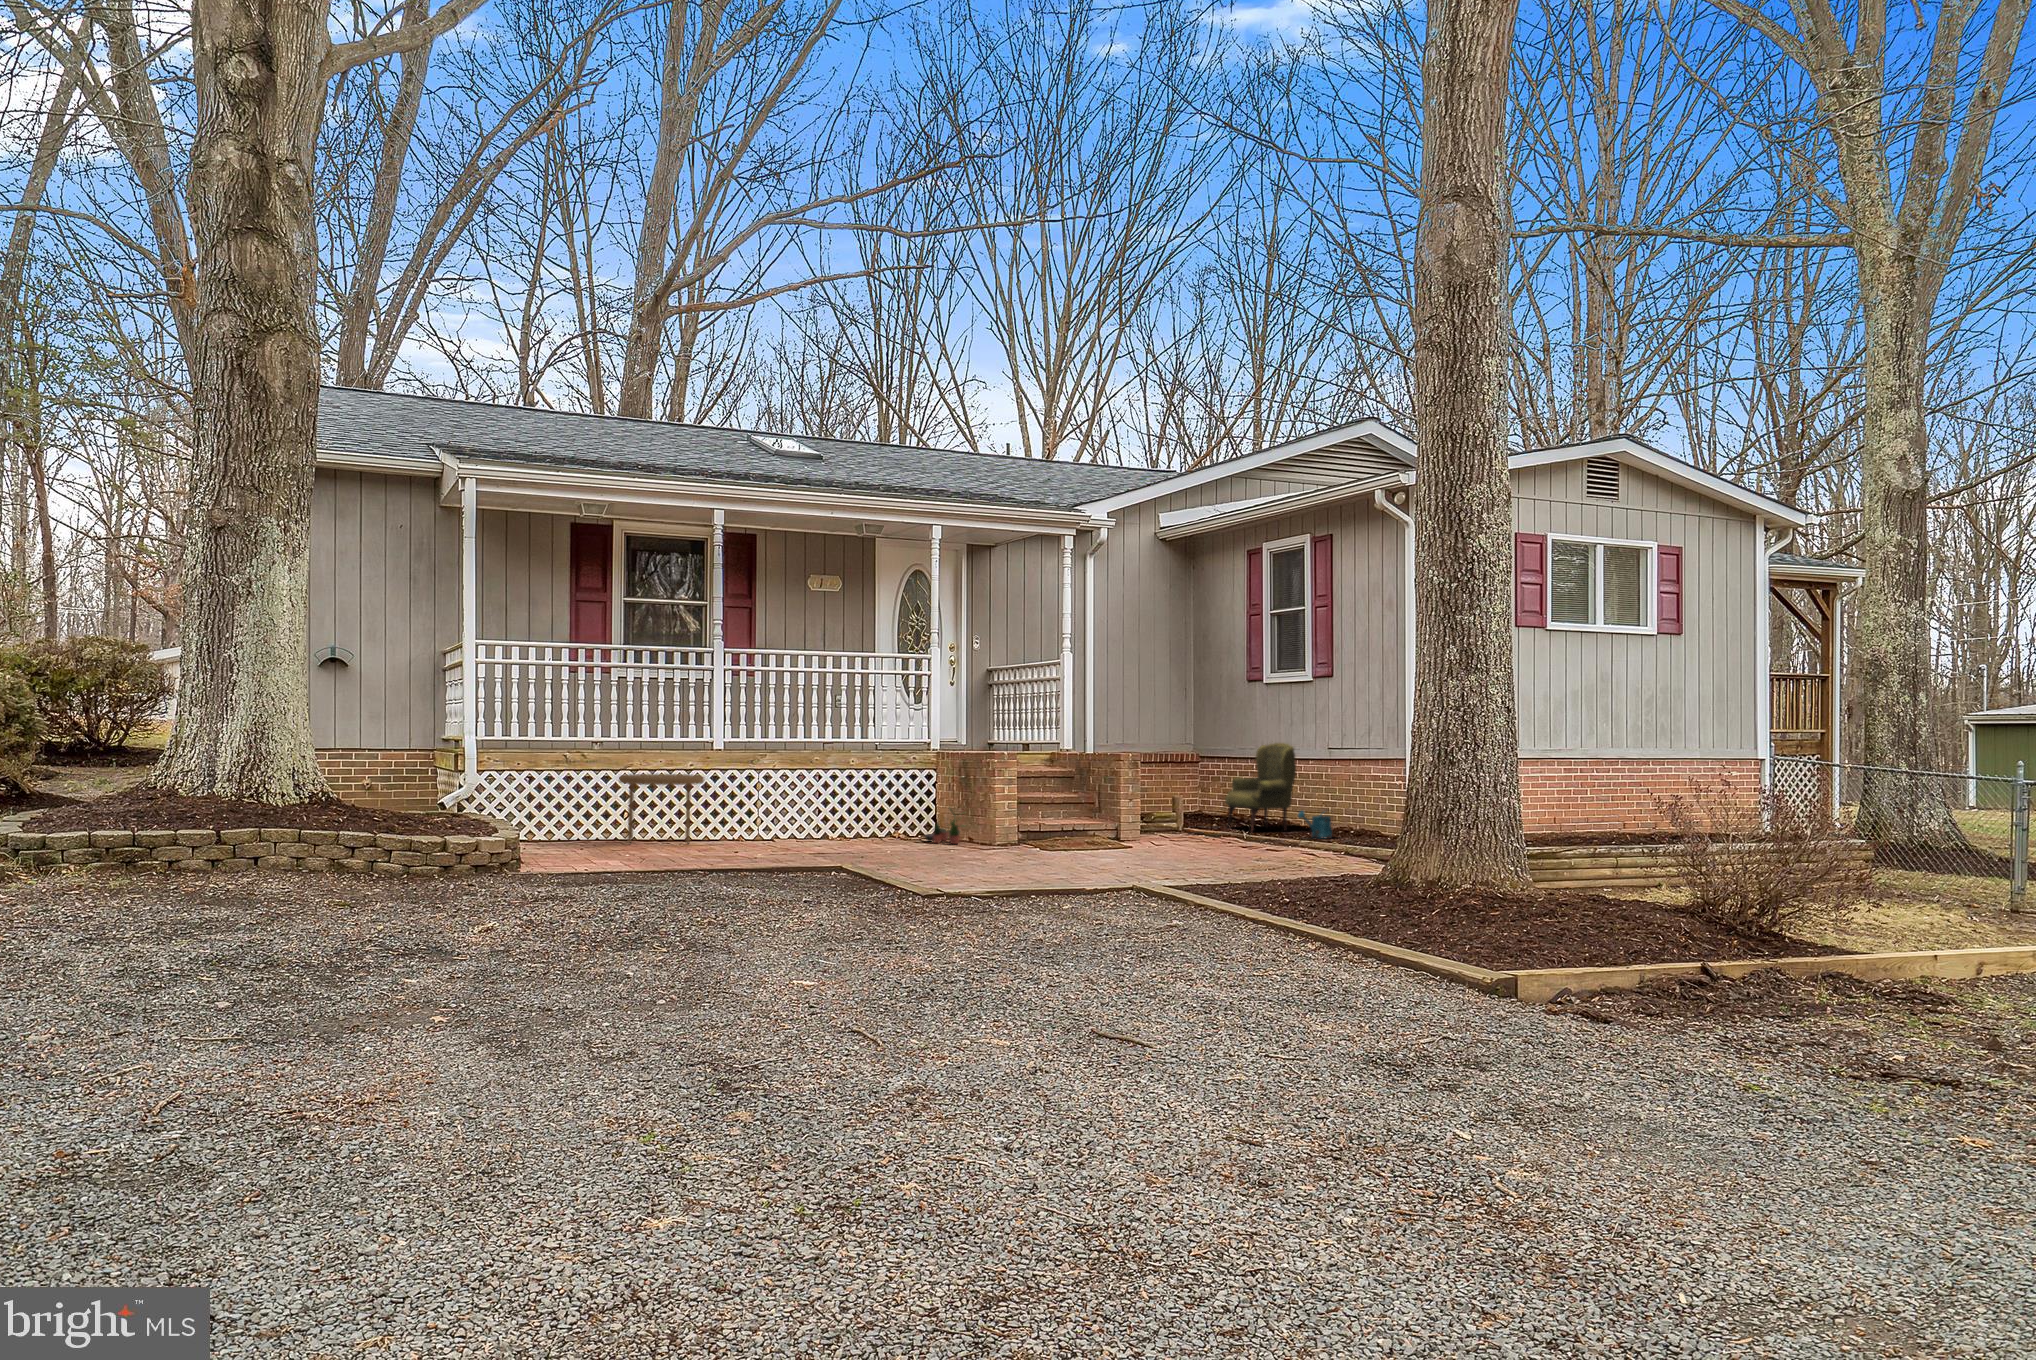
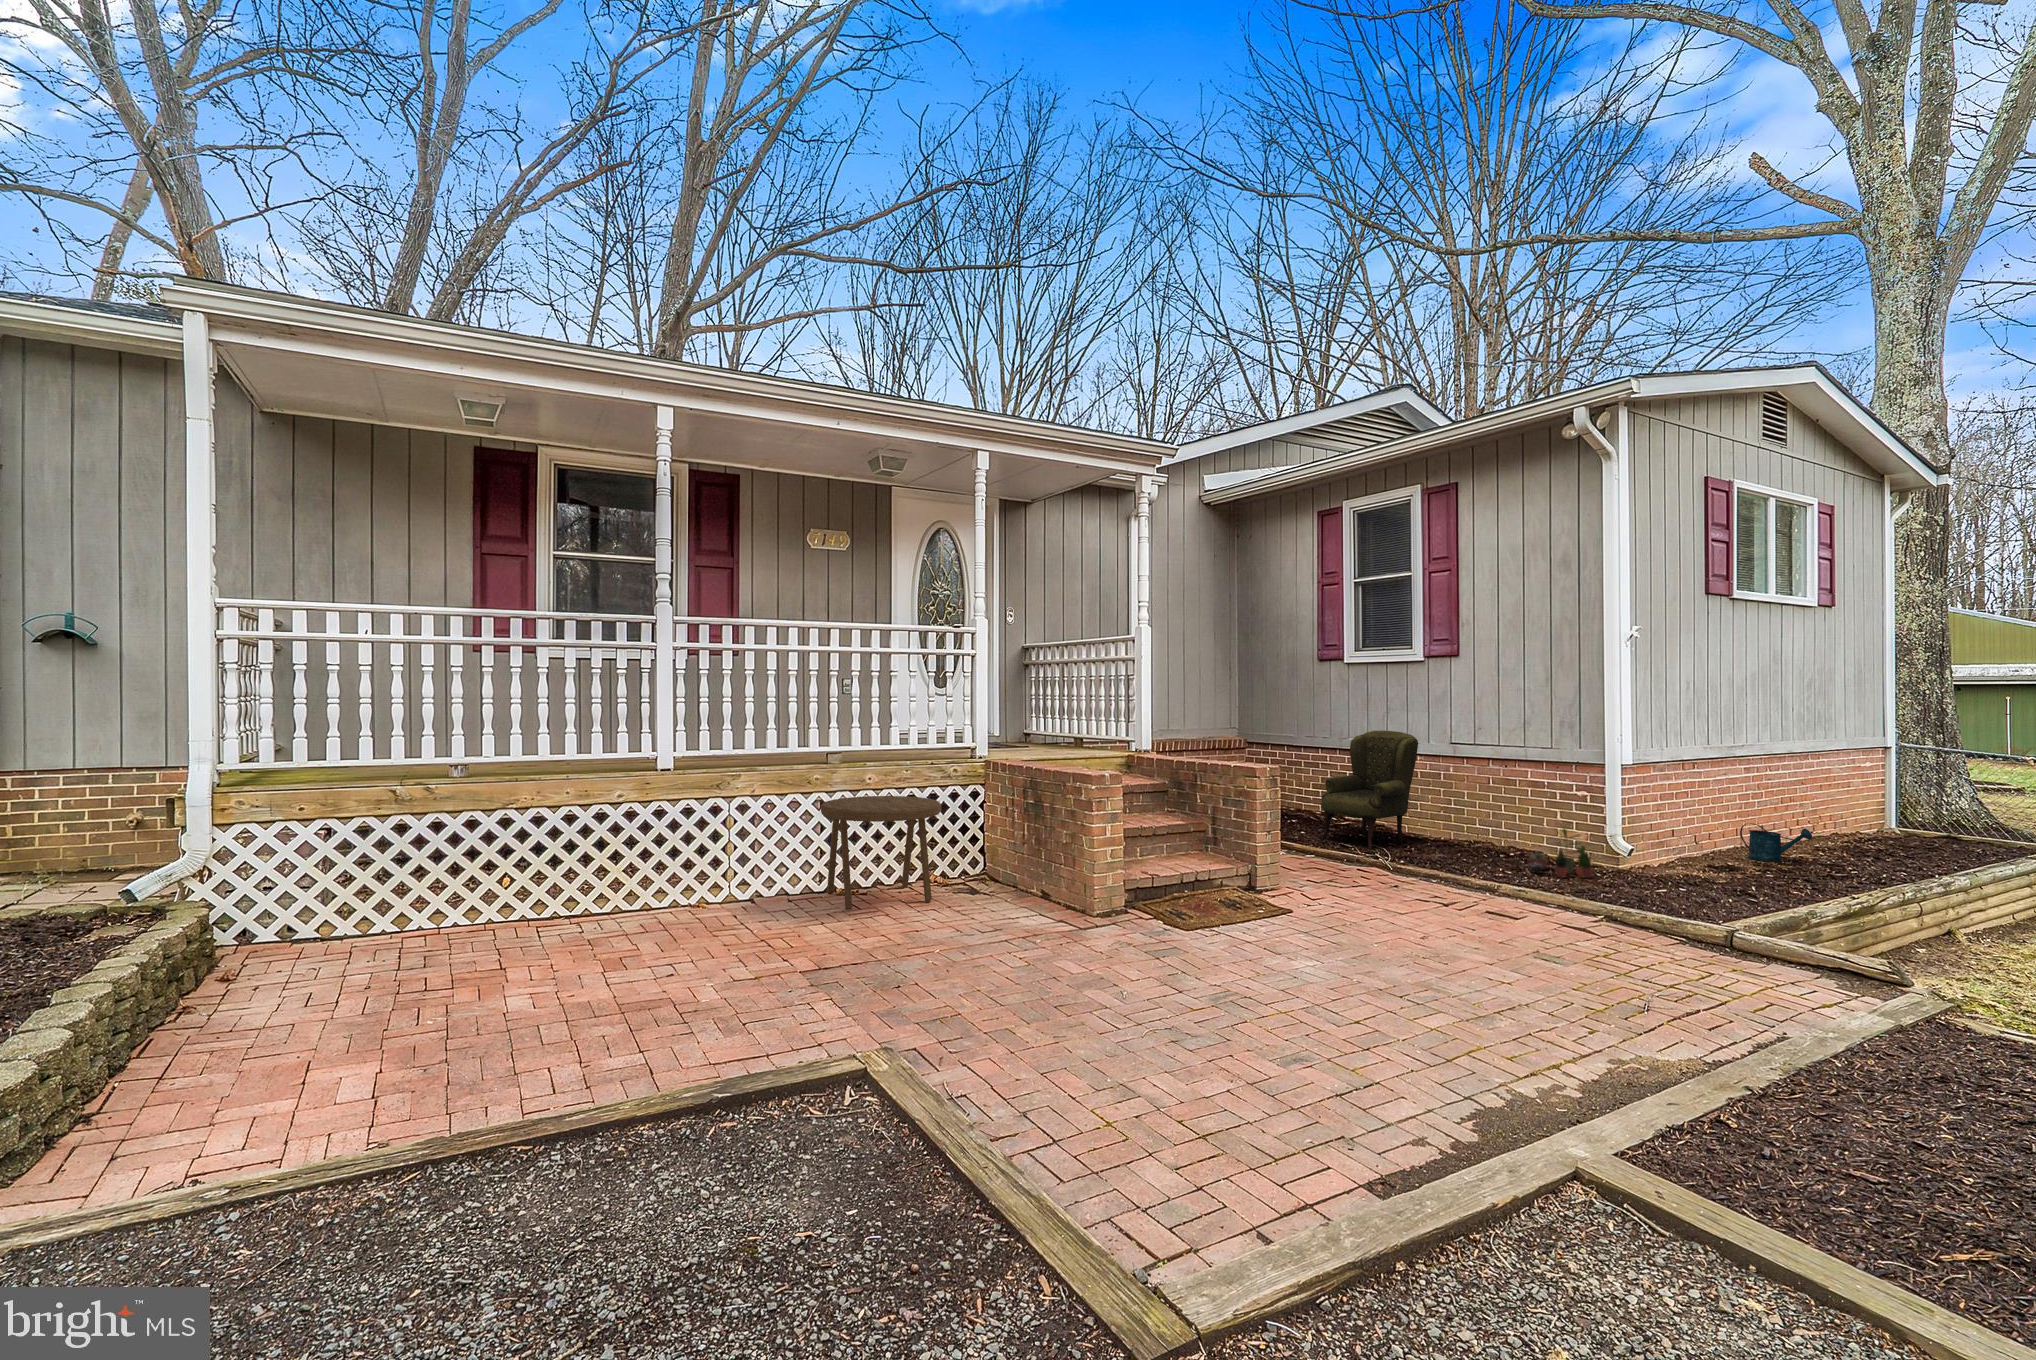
side table: present [619,774,704,844] -> present [821,796,941,909]
potted plant: present [925,809,964,844] -> present [1529,829,1594,878]
watering can: present [1298,811,1332,839] -> present [1740,823,1812,862]

